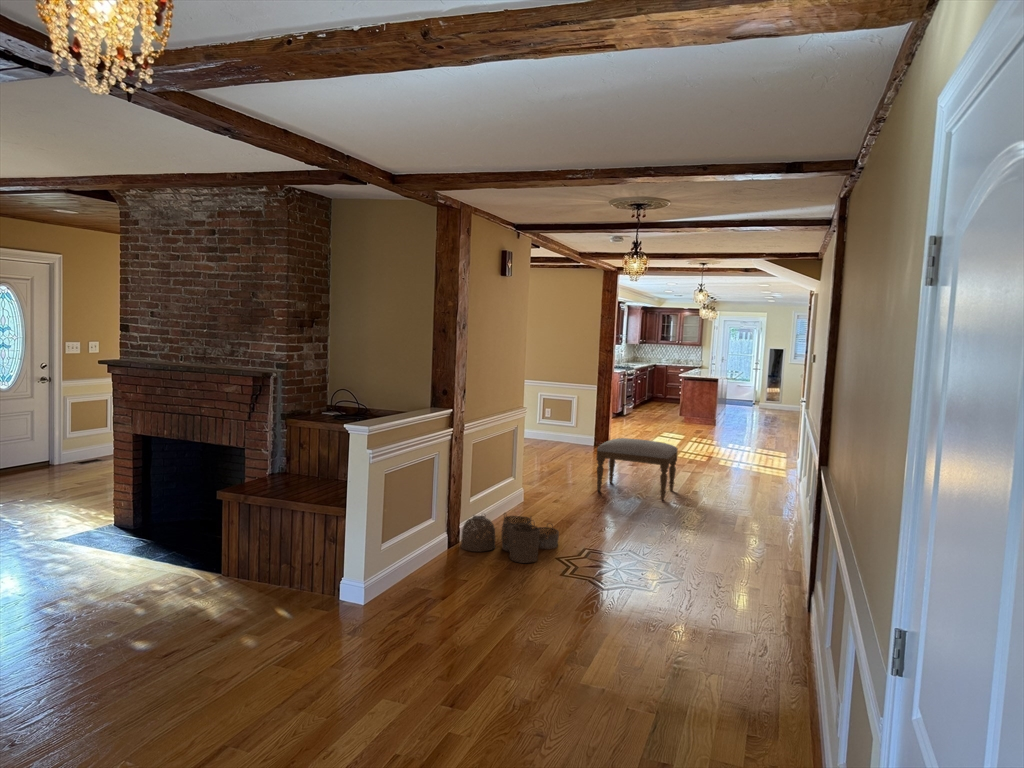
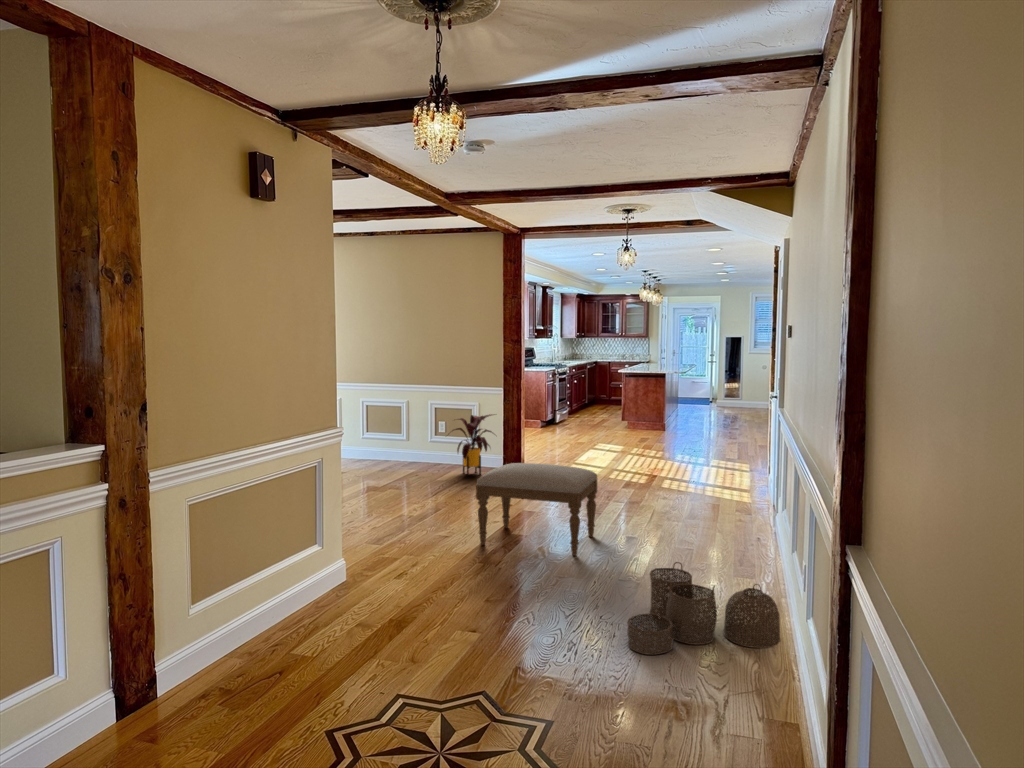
house plant: none [555,405,595,450] -> present [451,414,495,476]
woven basket: present [461,513,559,563] -> present [628,562,780,655]

